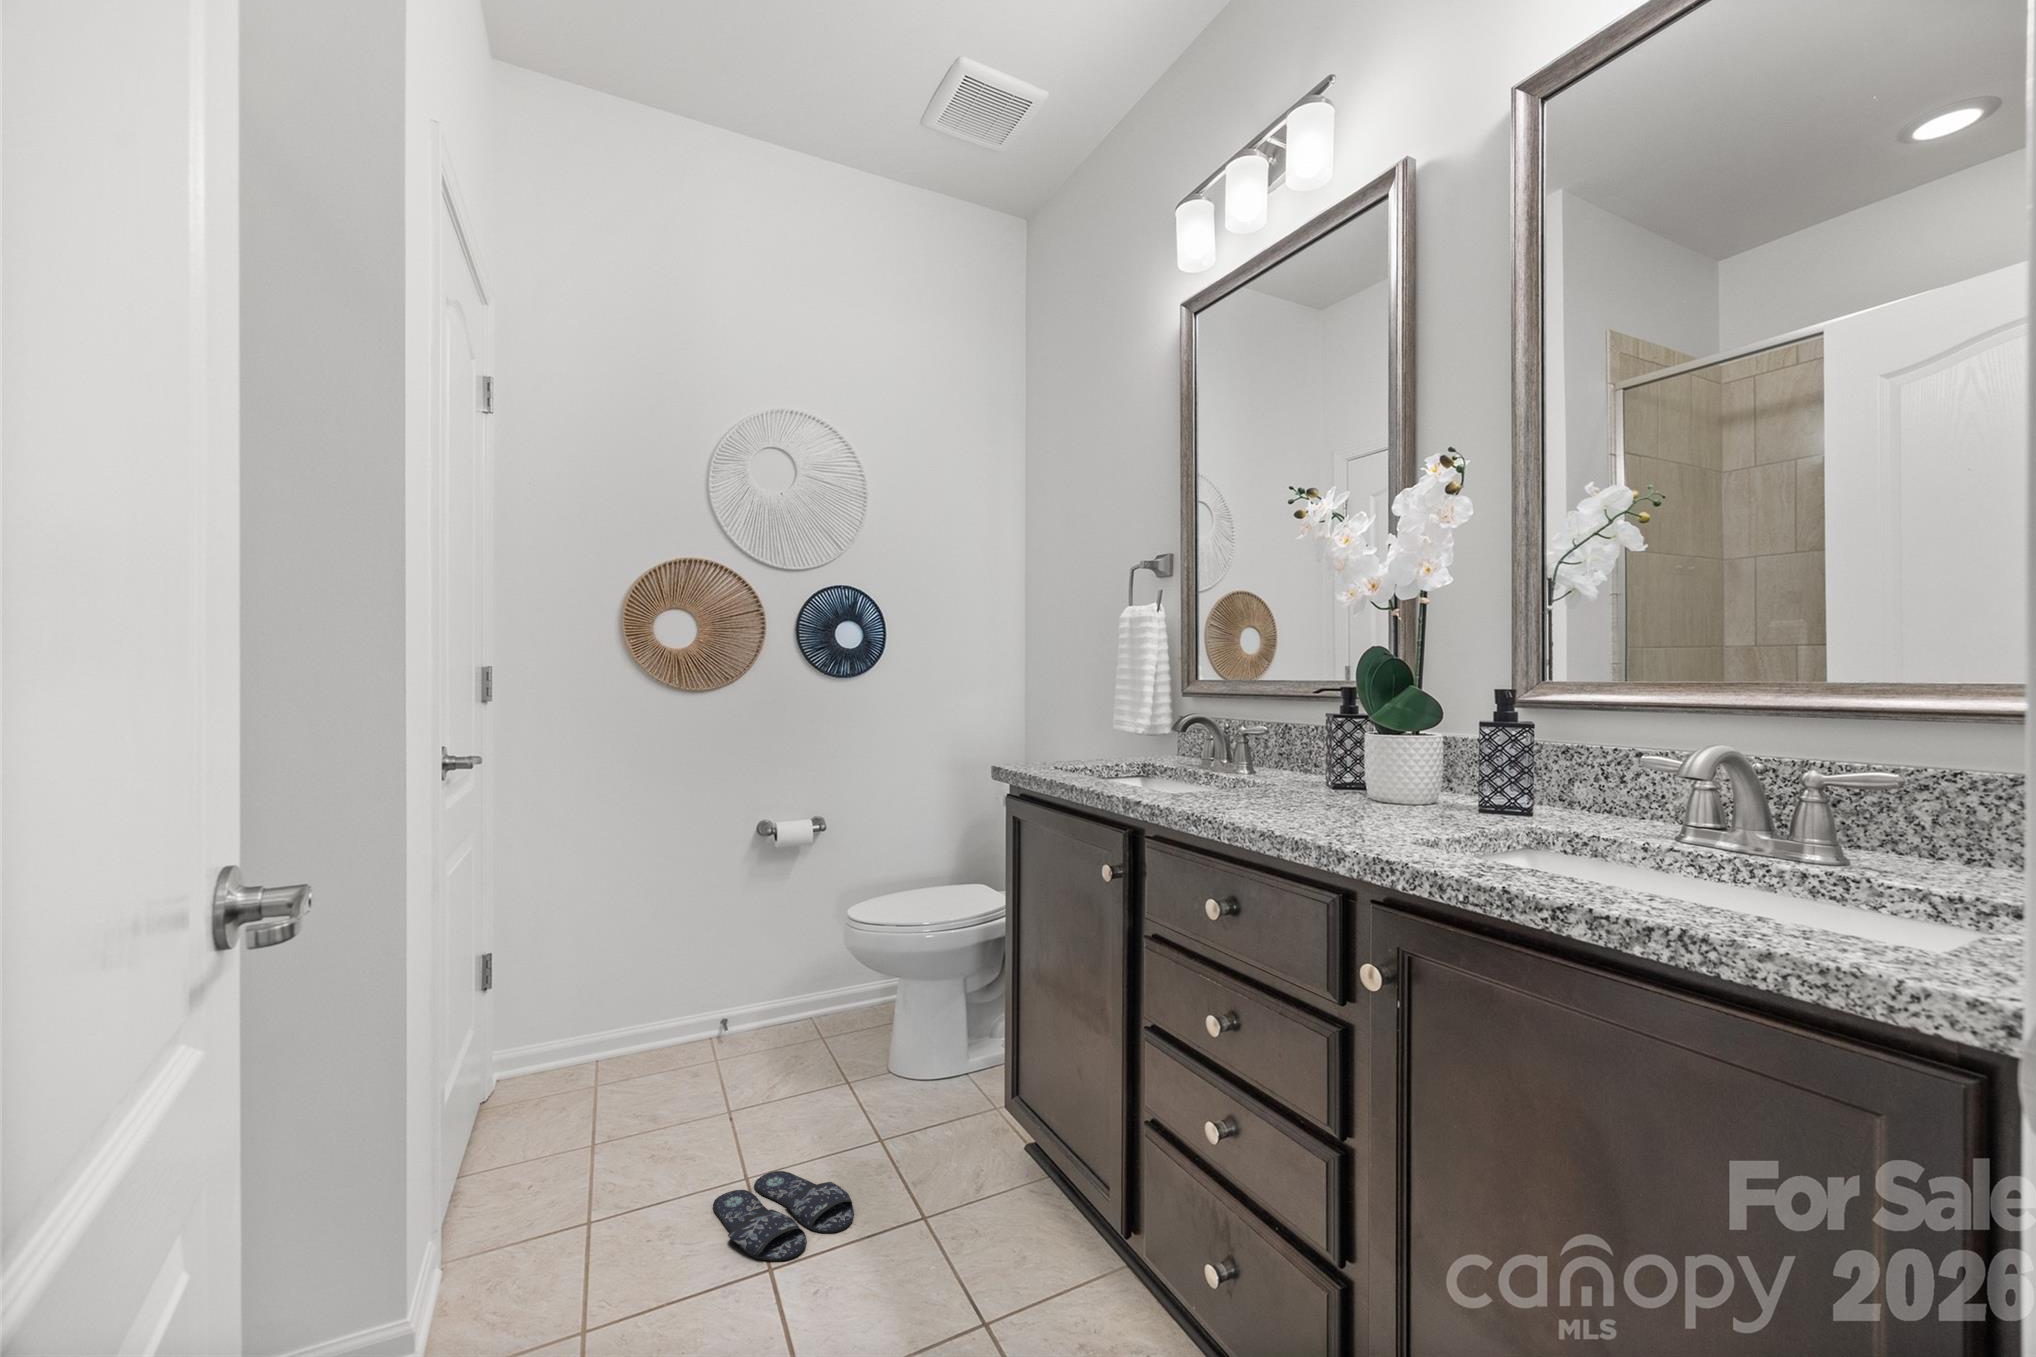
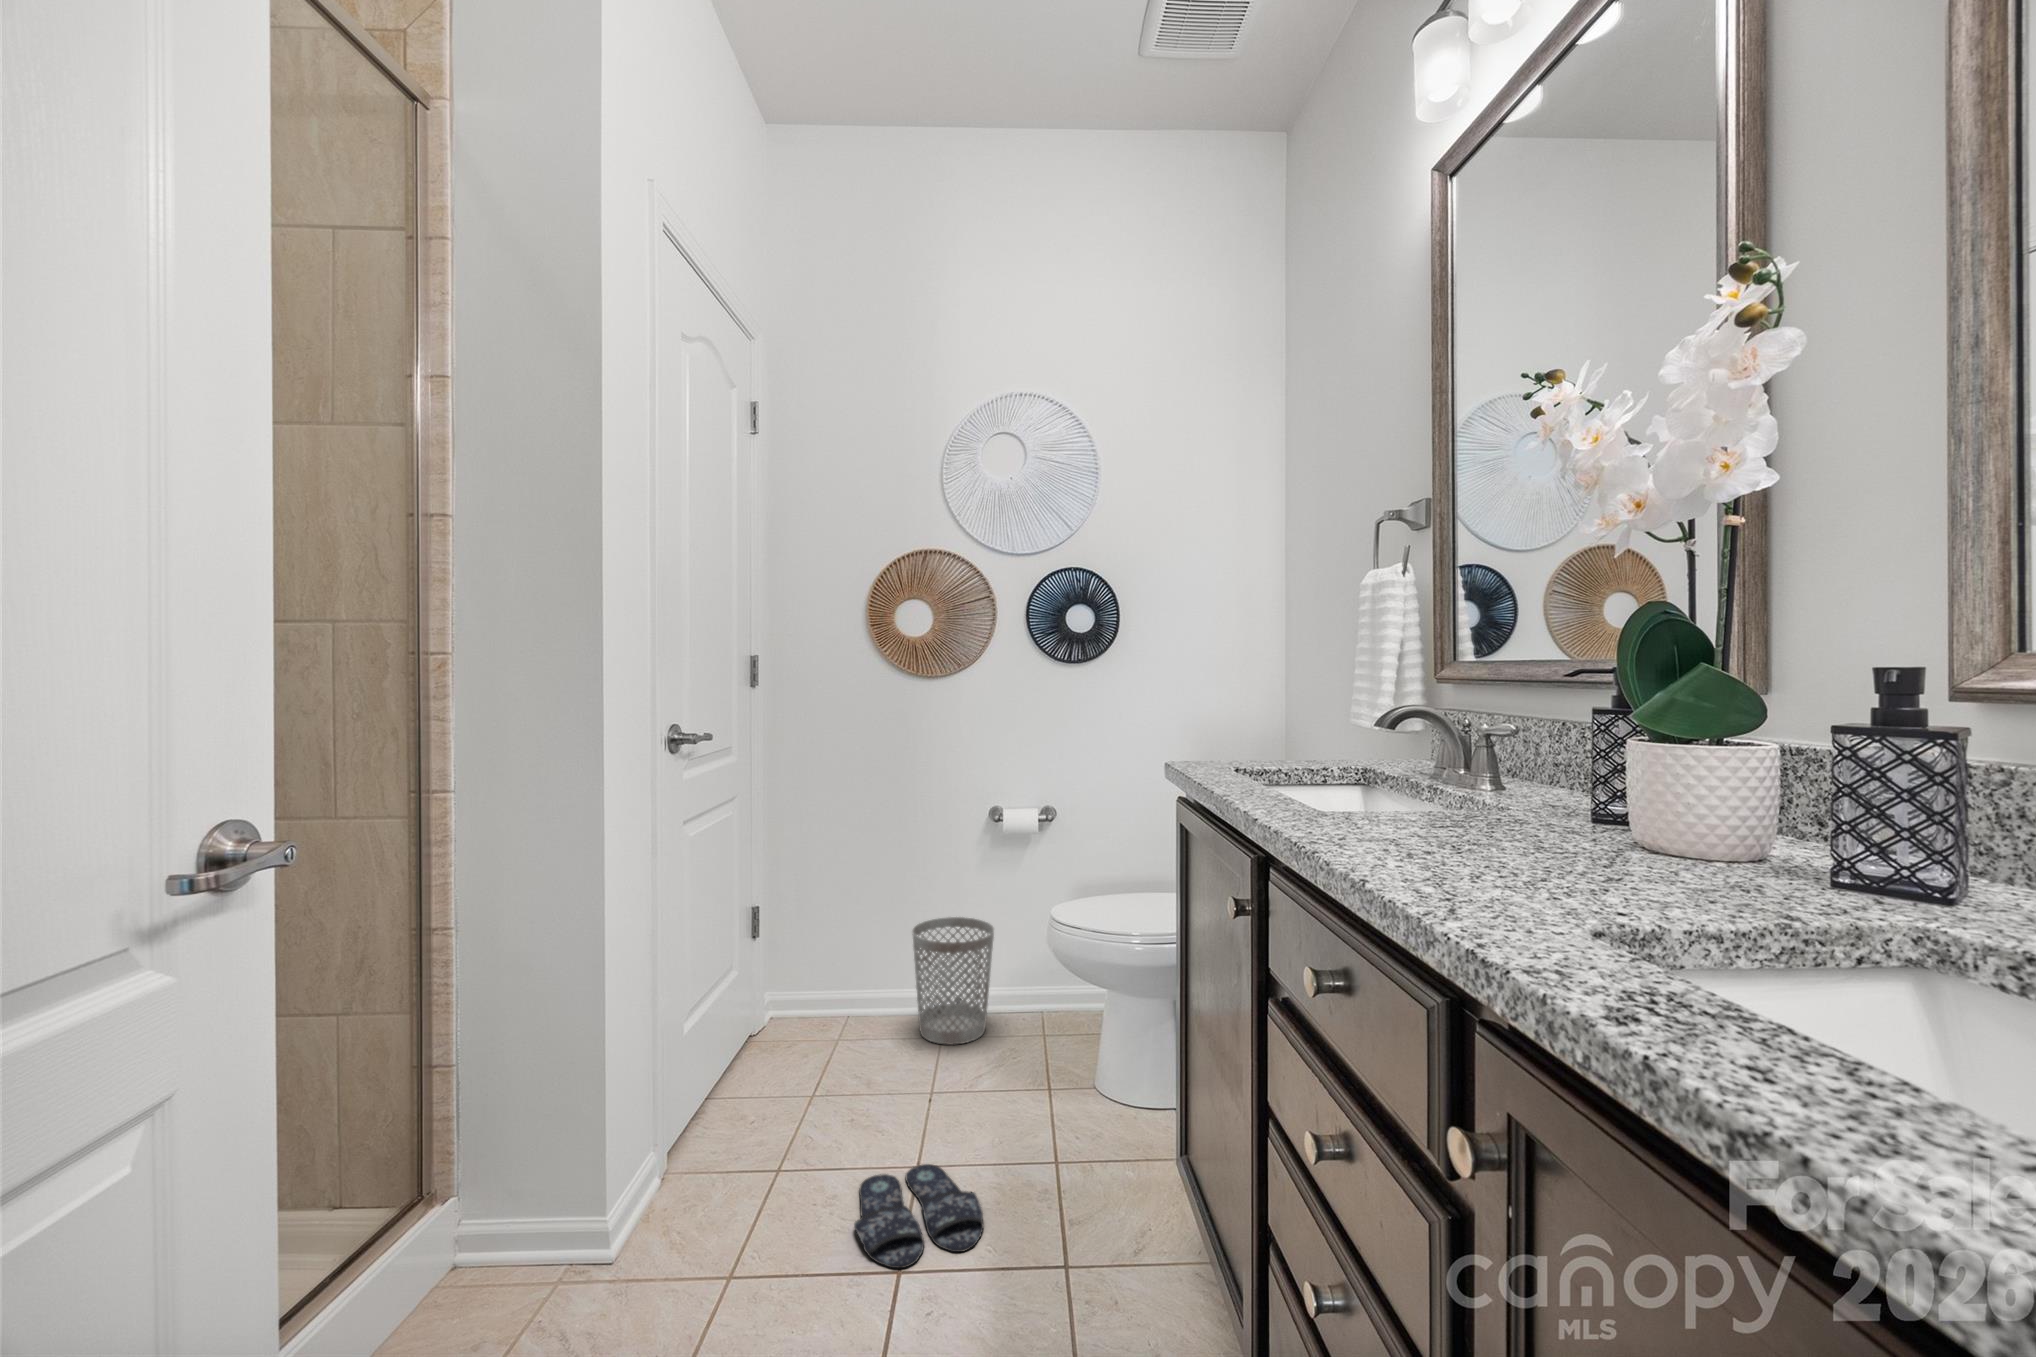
wastebasket: none [685,939,774,1070] -> present [912,917,994,1045]

